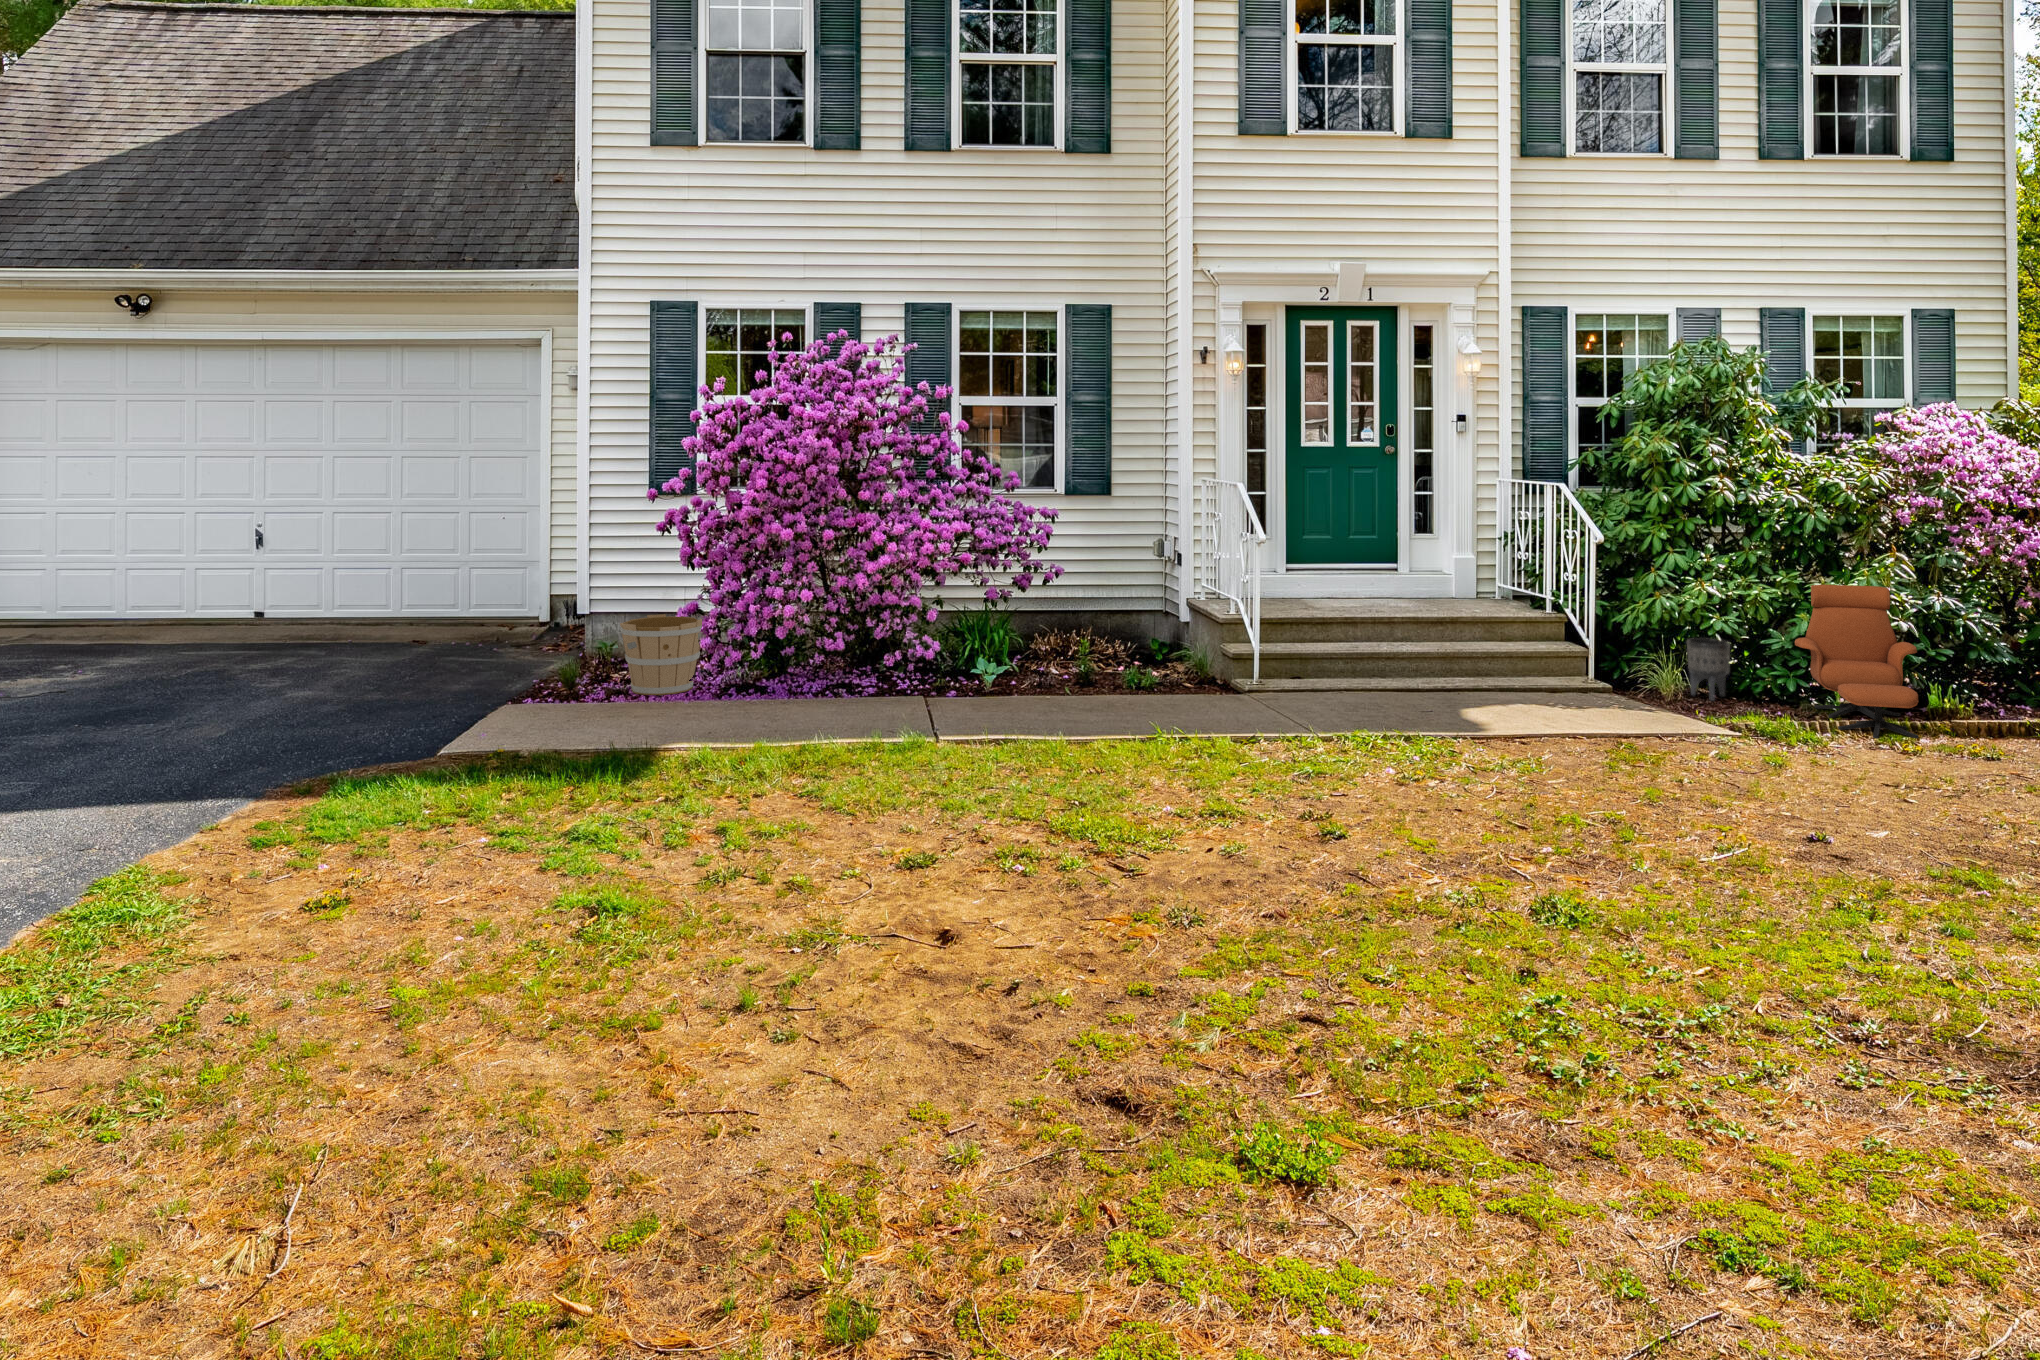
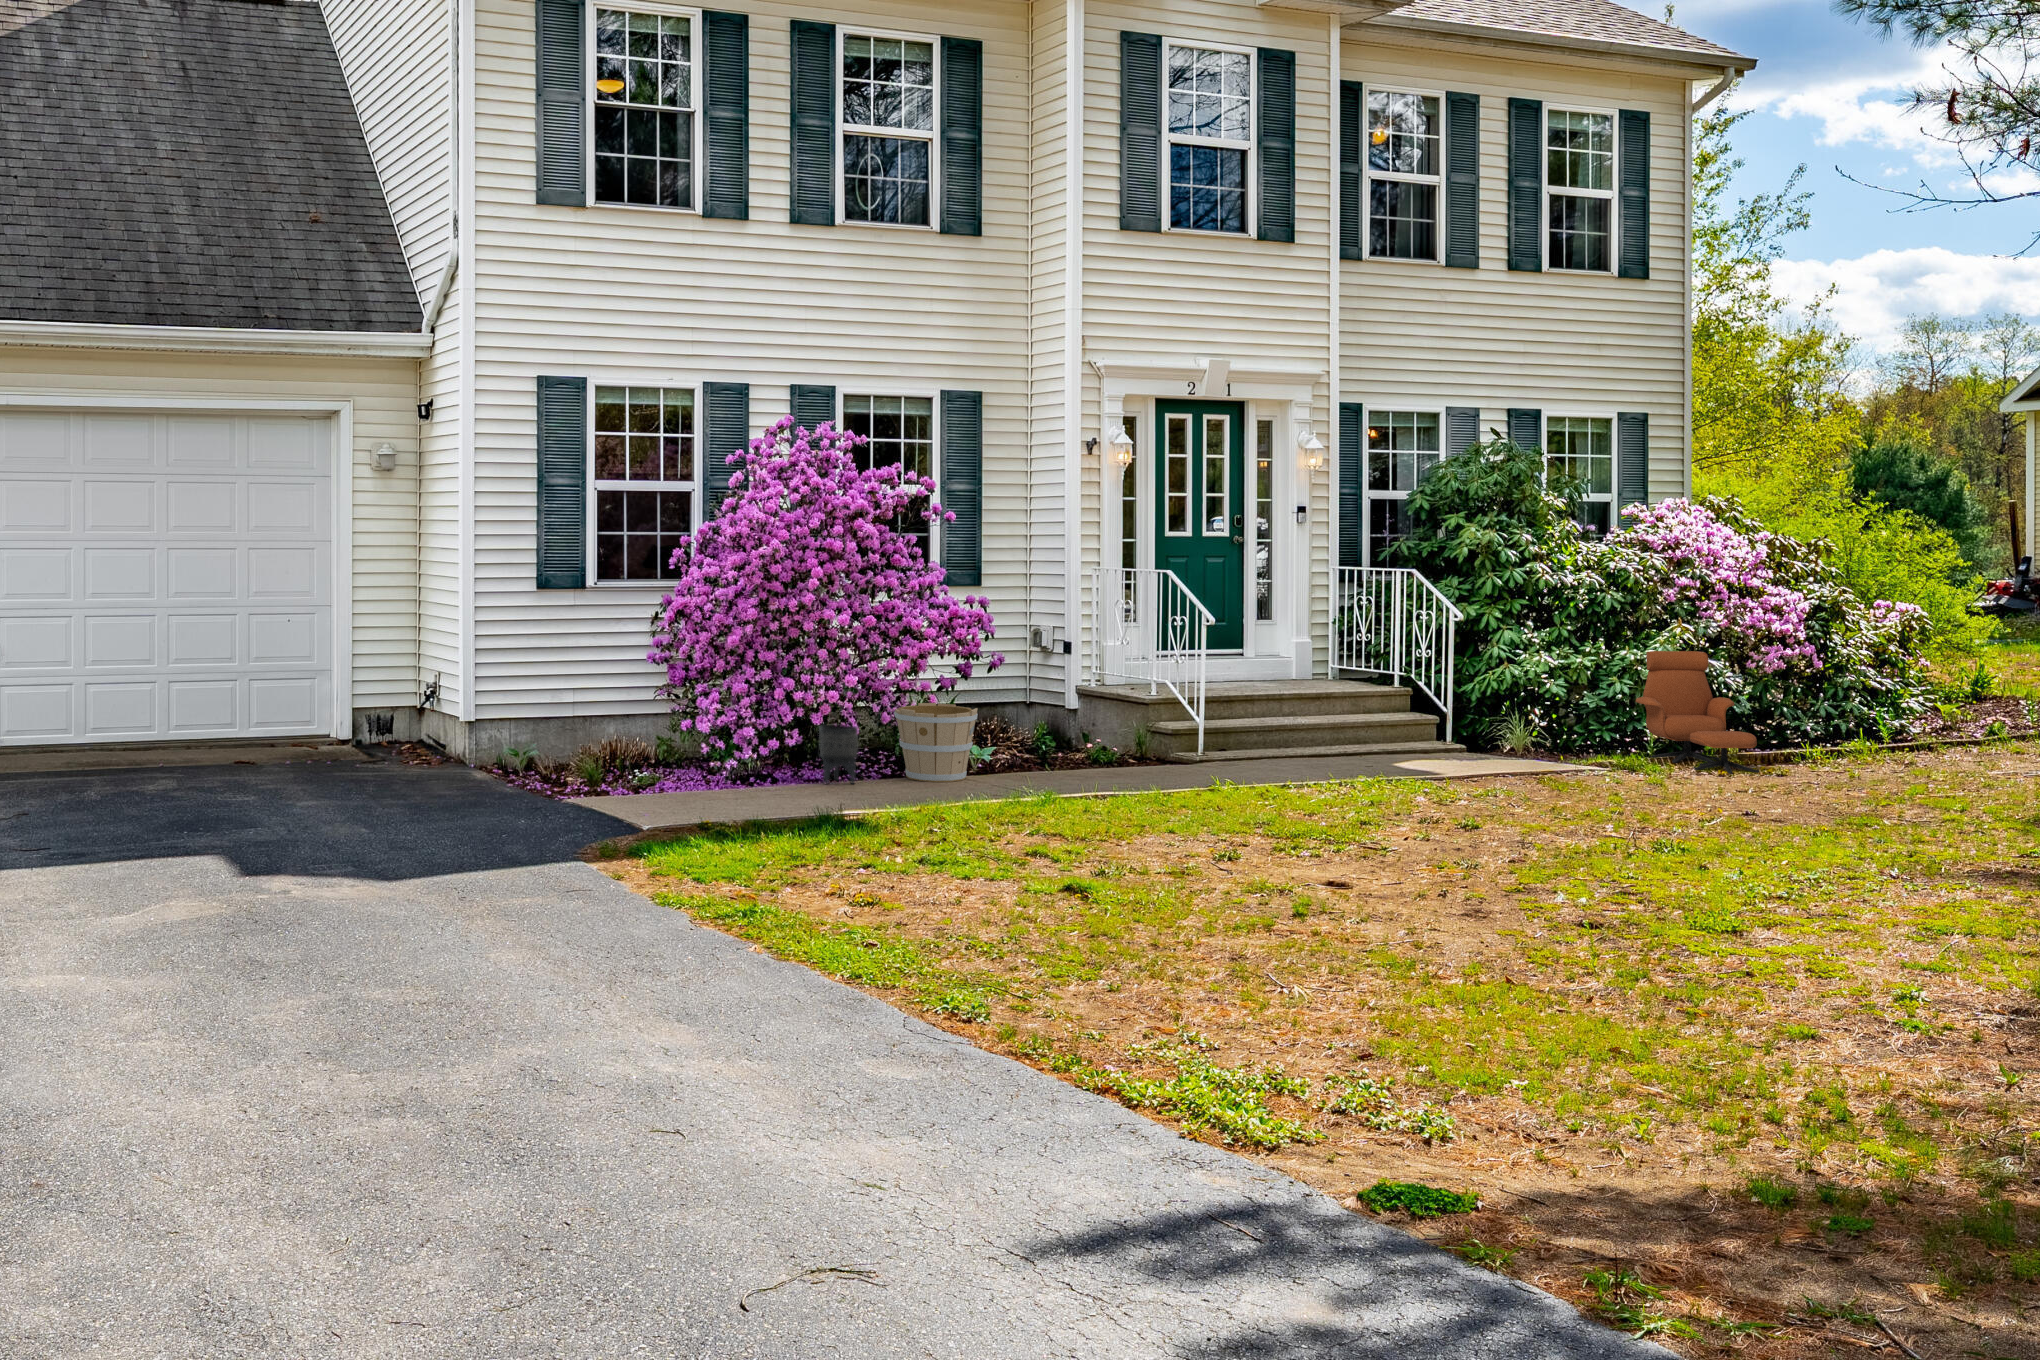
wooden bucket: present [620,614,702,695] -> present [894,703,978,782]
planter: present [1687,638,1730,701] -> present [819,724,858,784]

